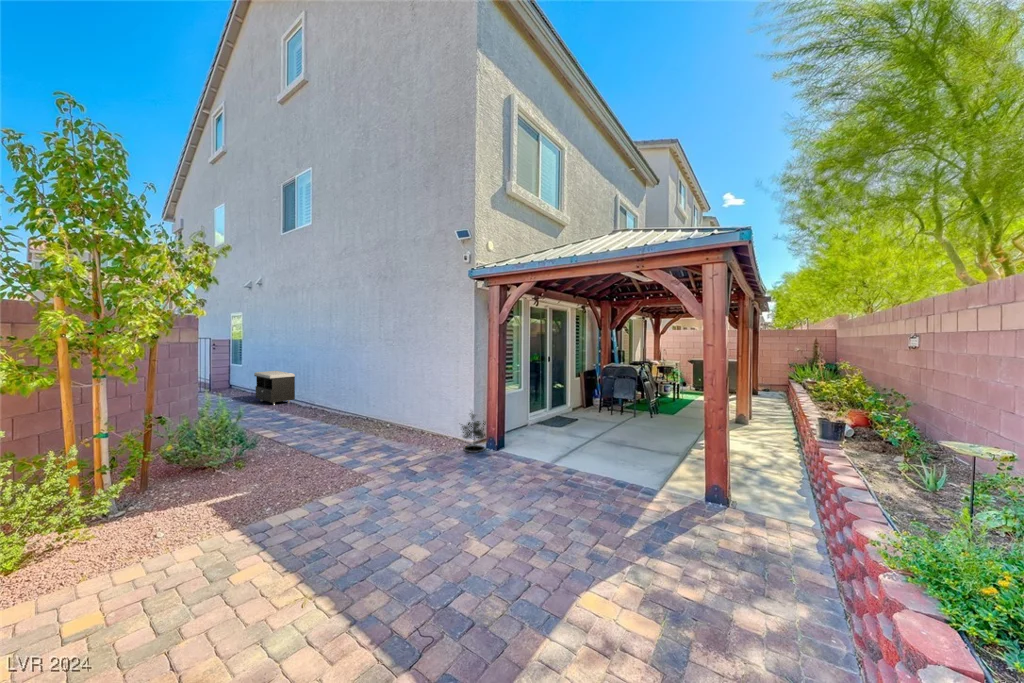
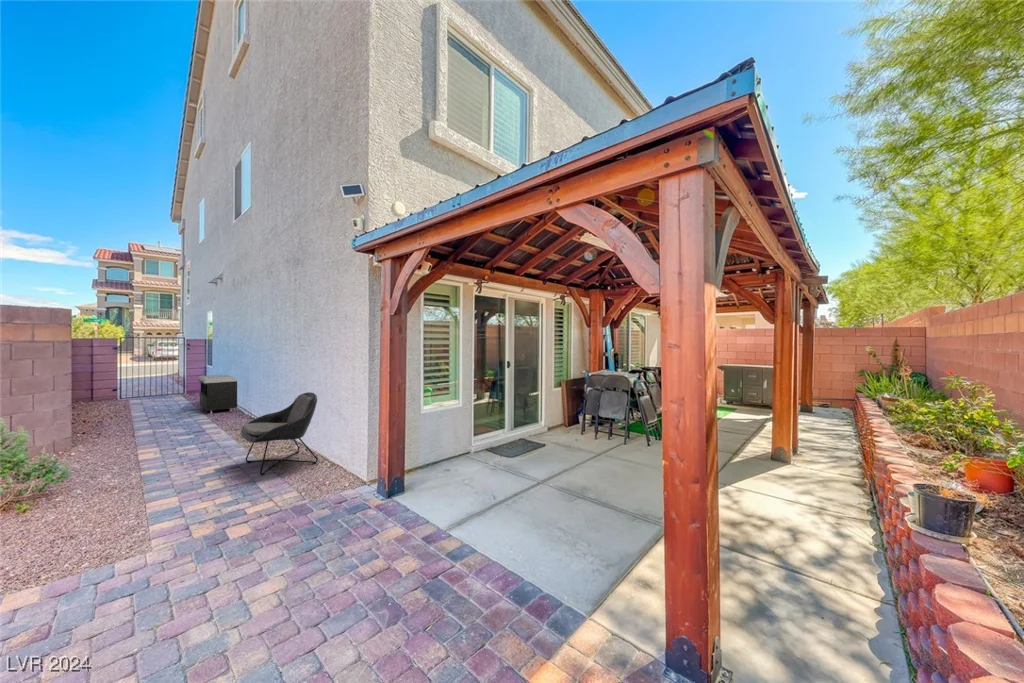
lounge chair: none [364,383,423,443] -> present [241,392,318,475]
potted tree: present [462,413,486,453] -> none [333,433,375,498]

